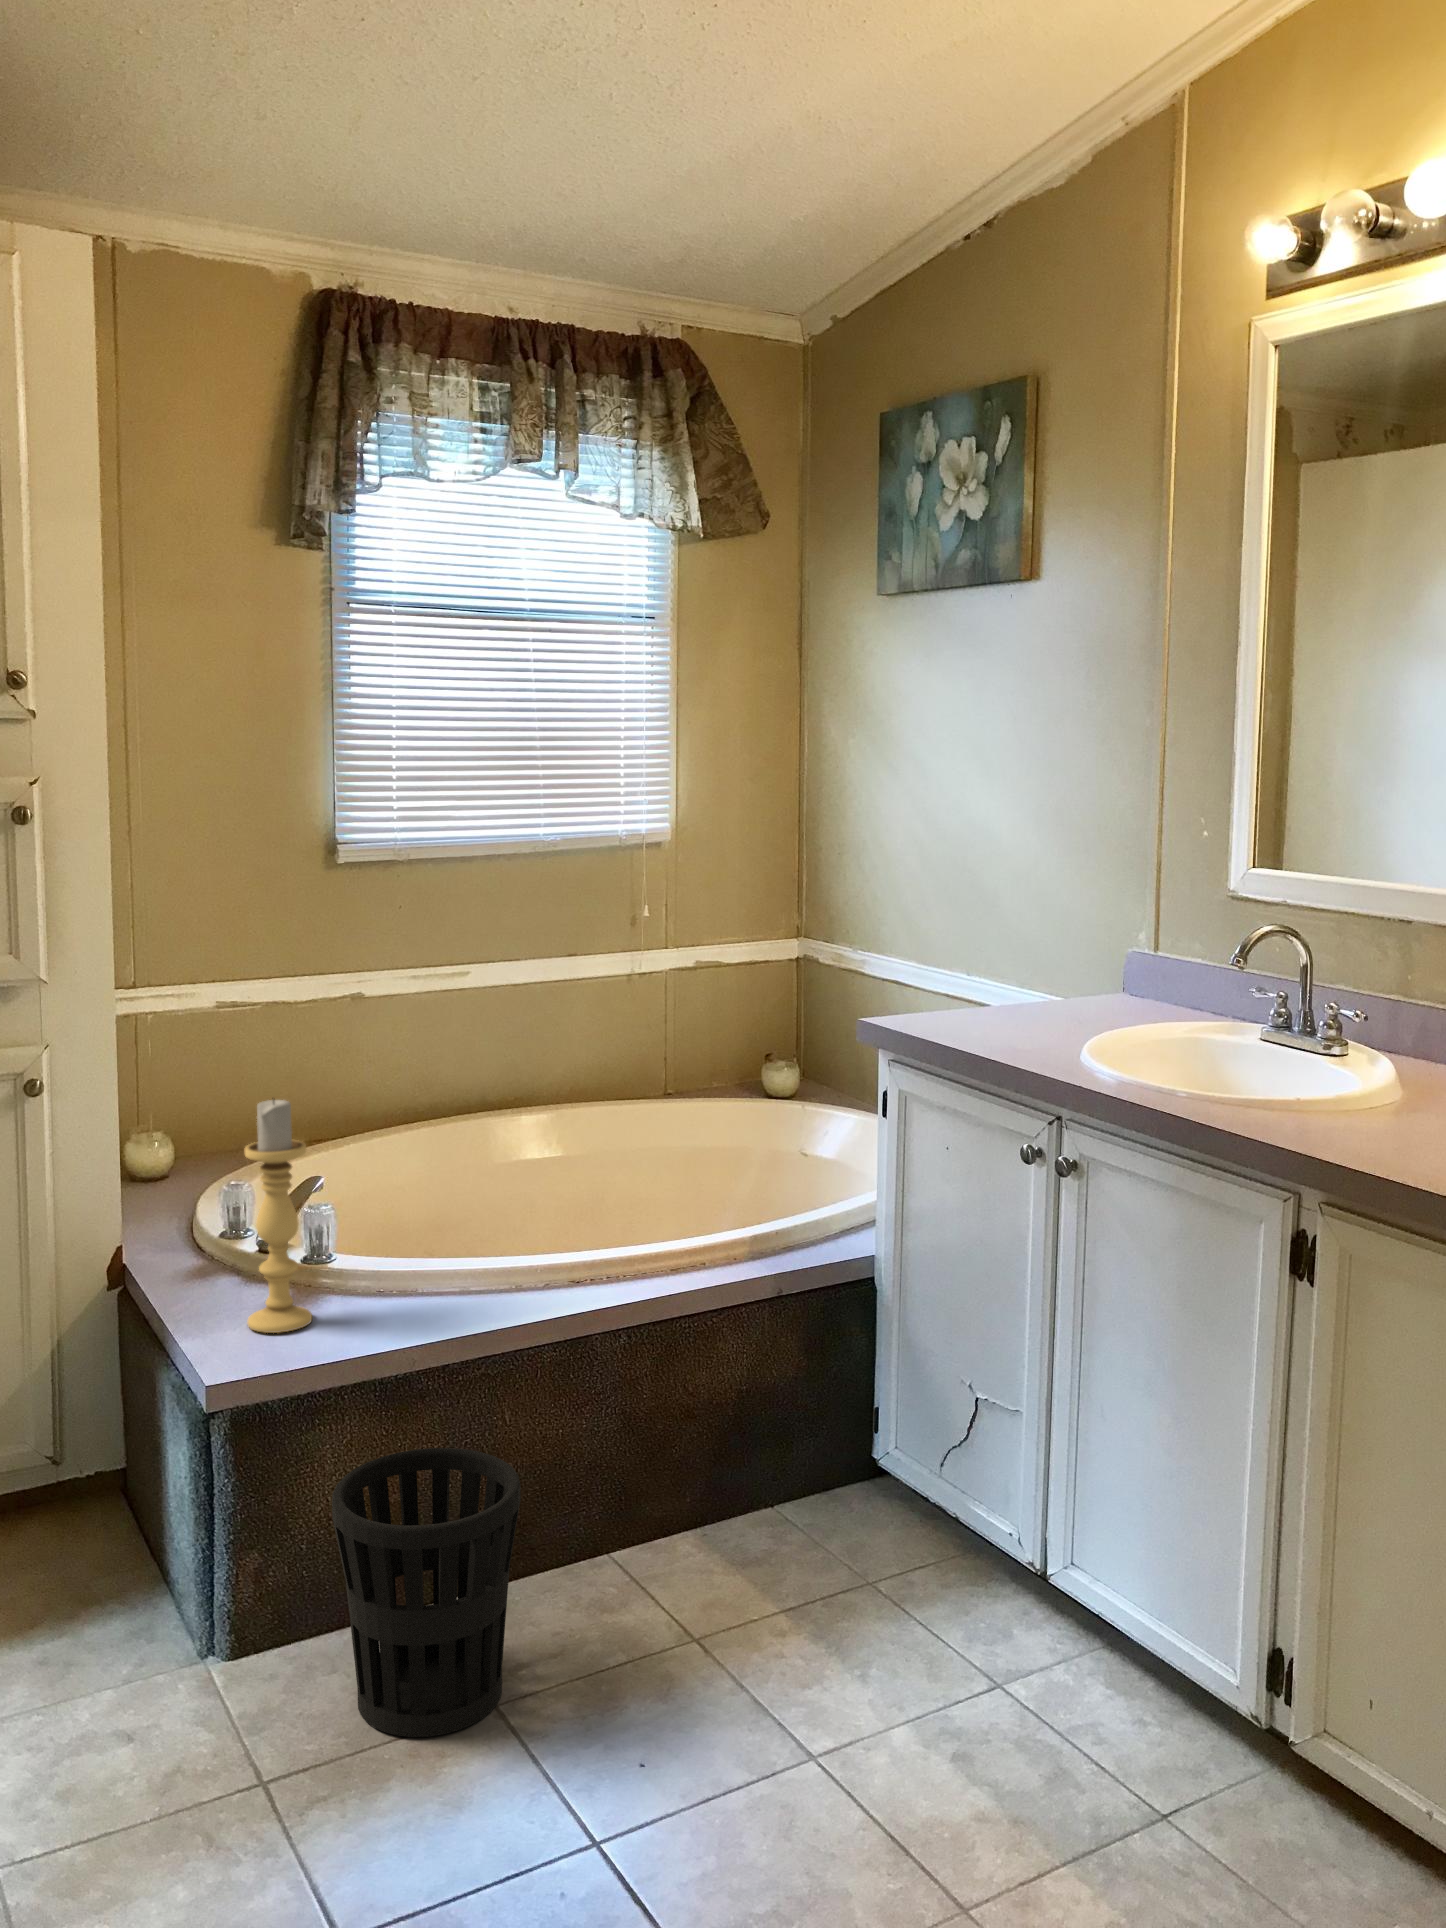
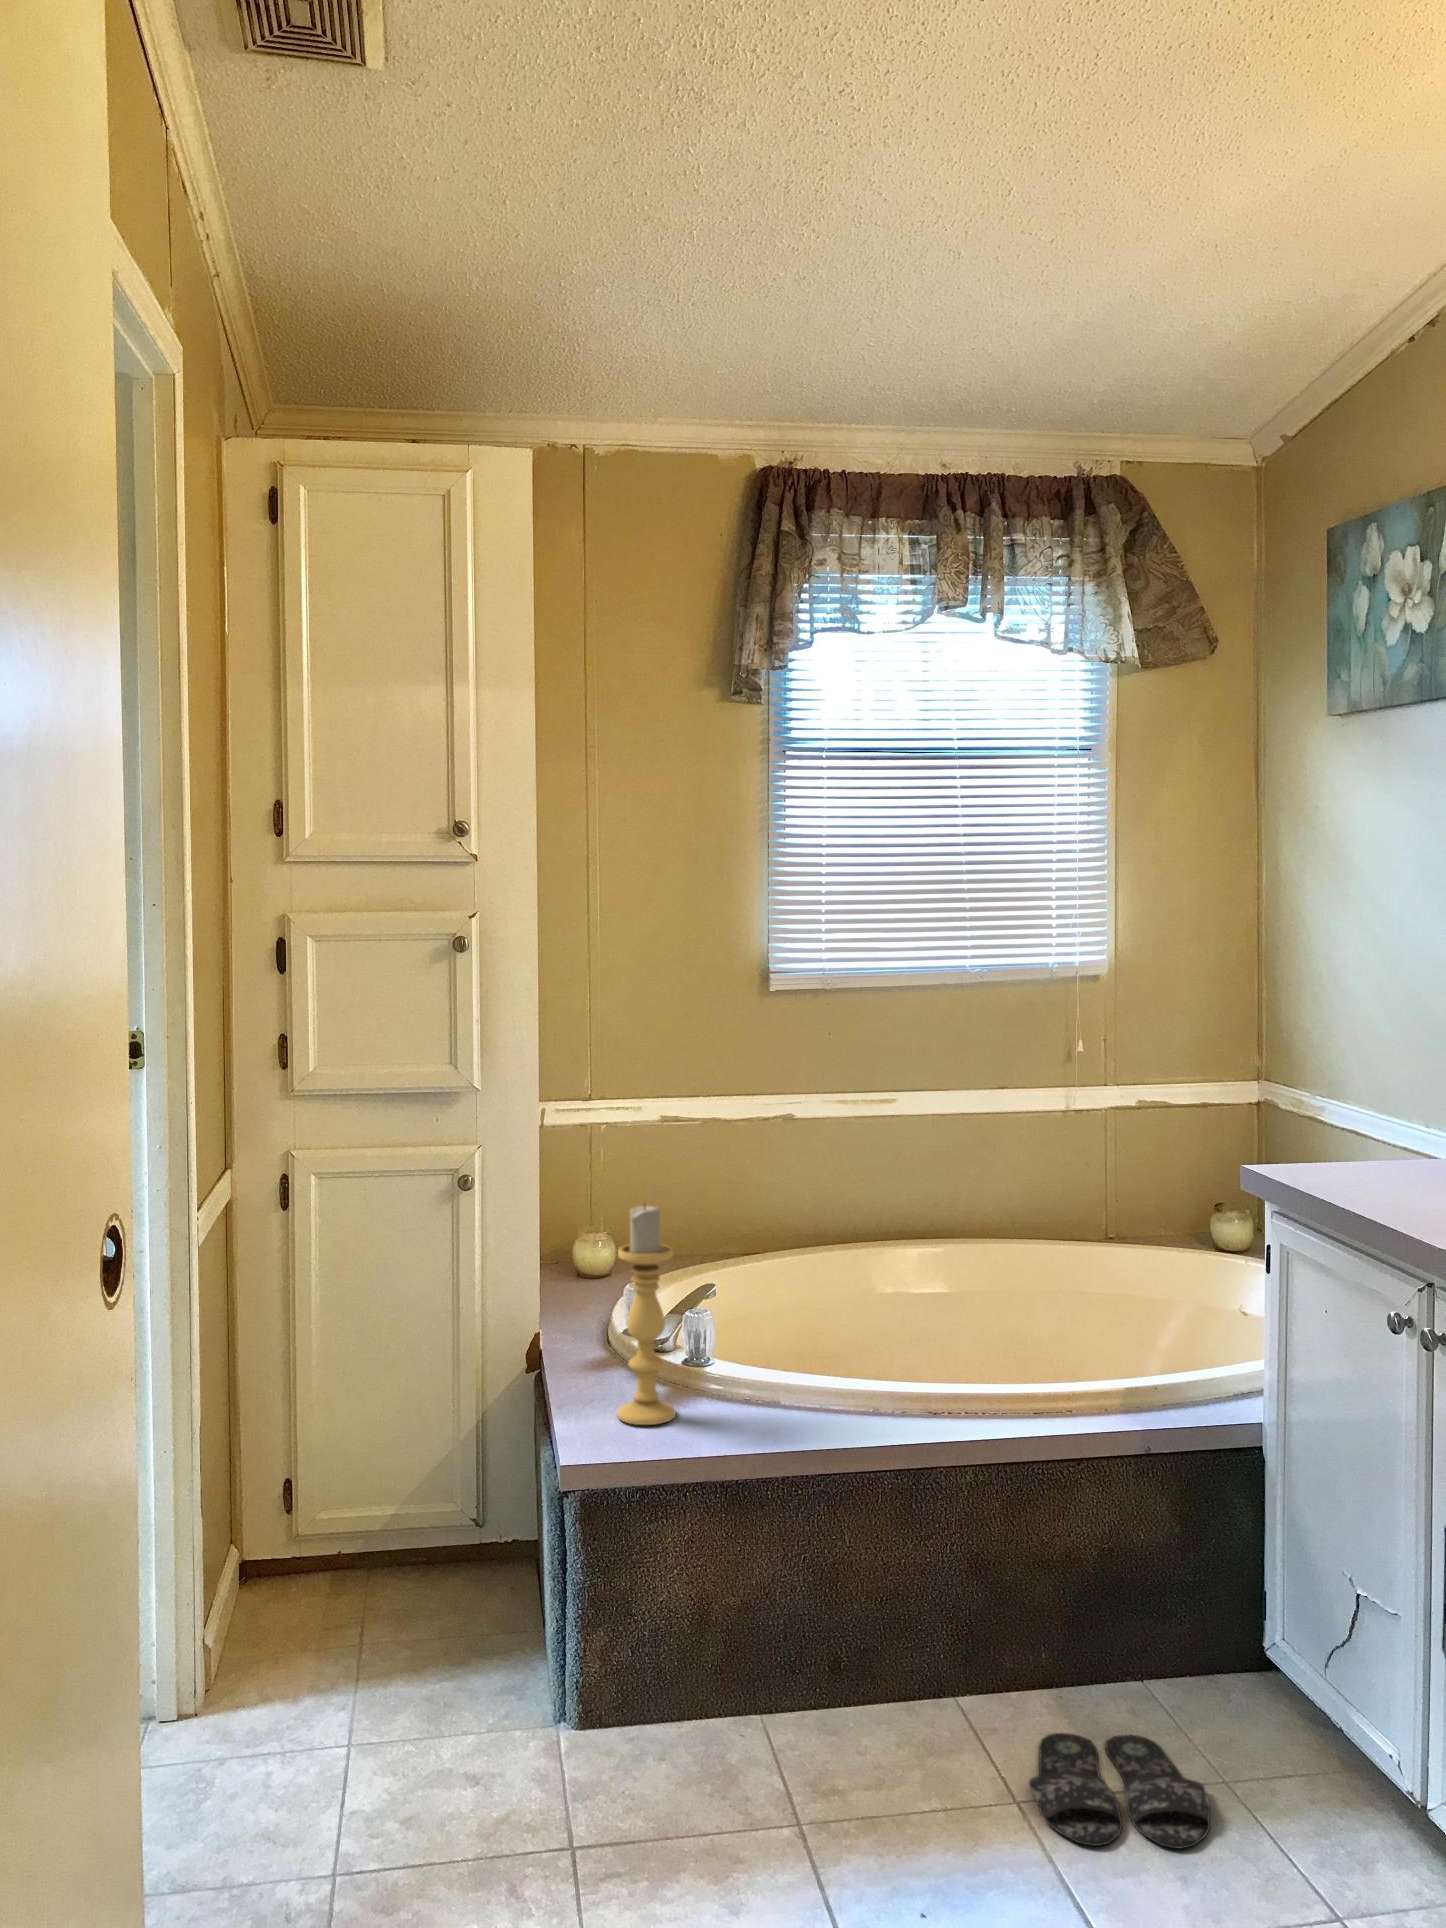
wastebasket: present [332,1448,521,1737] -> none [653,1555,831,1842]
slippers: none [699,1557,867,1664] -> present [1029,1733,1210,1849]

